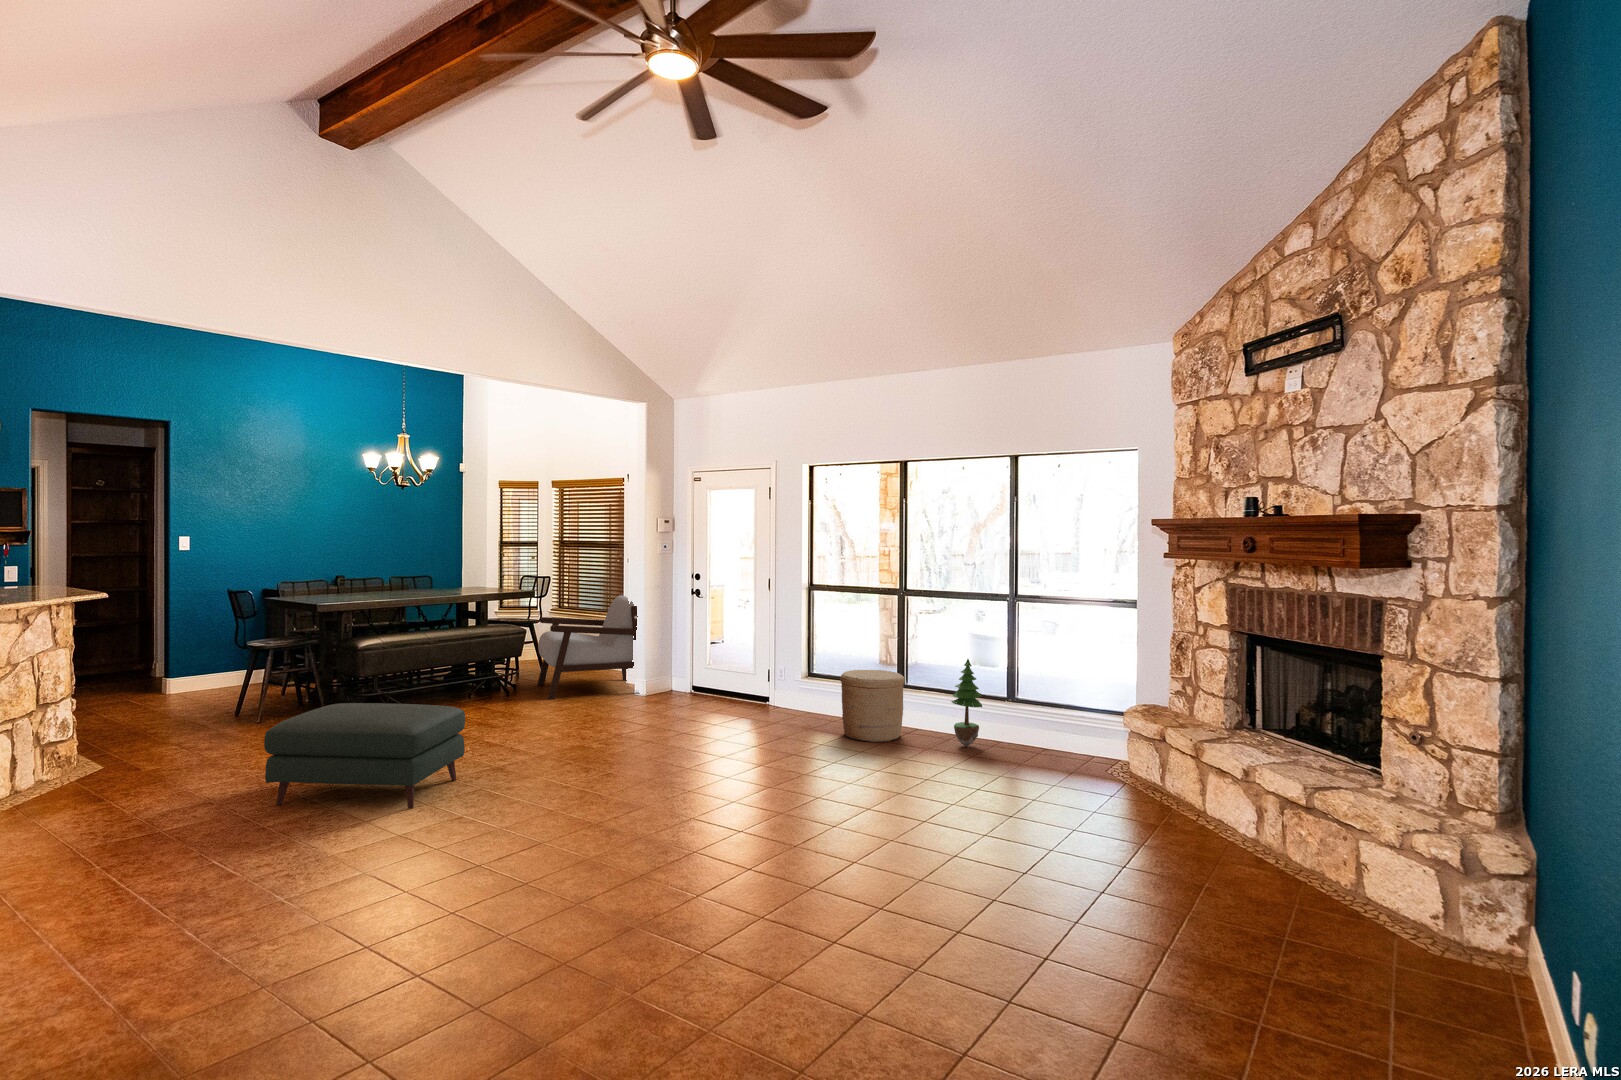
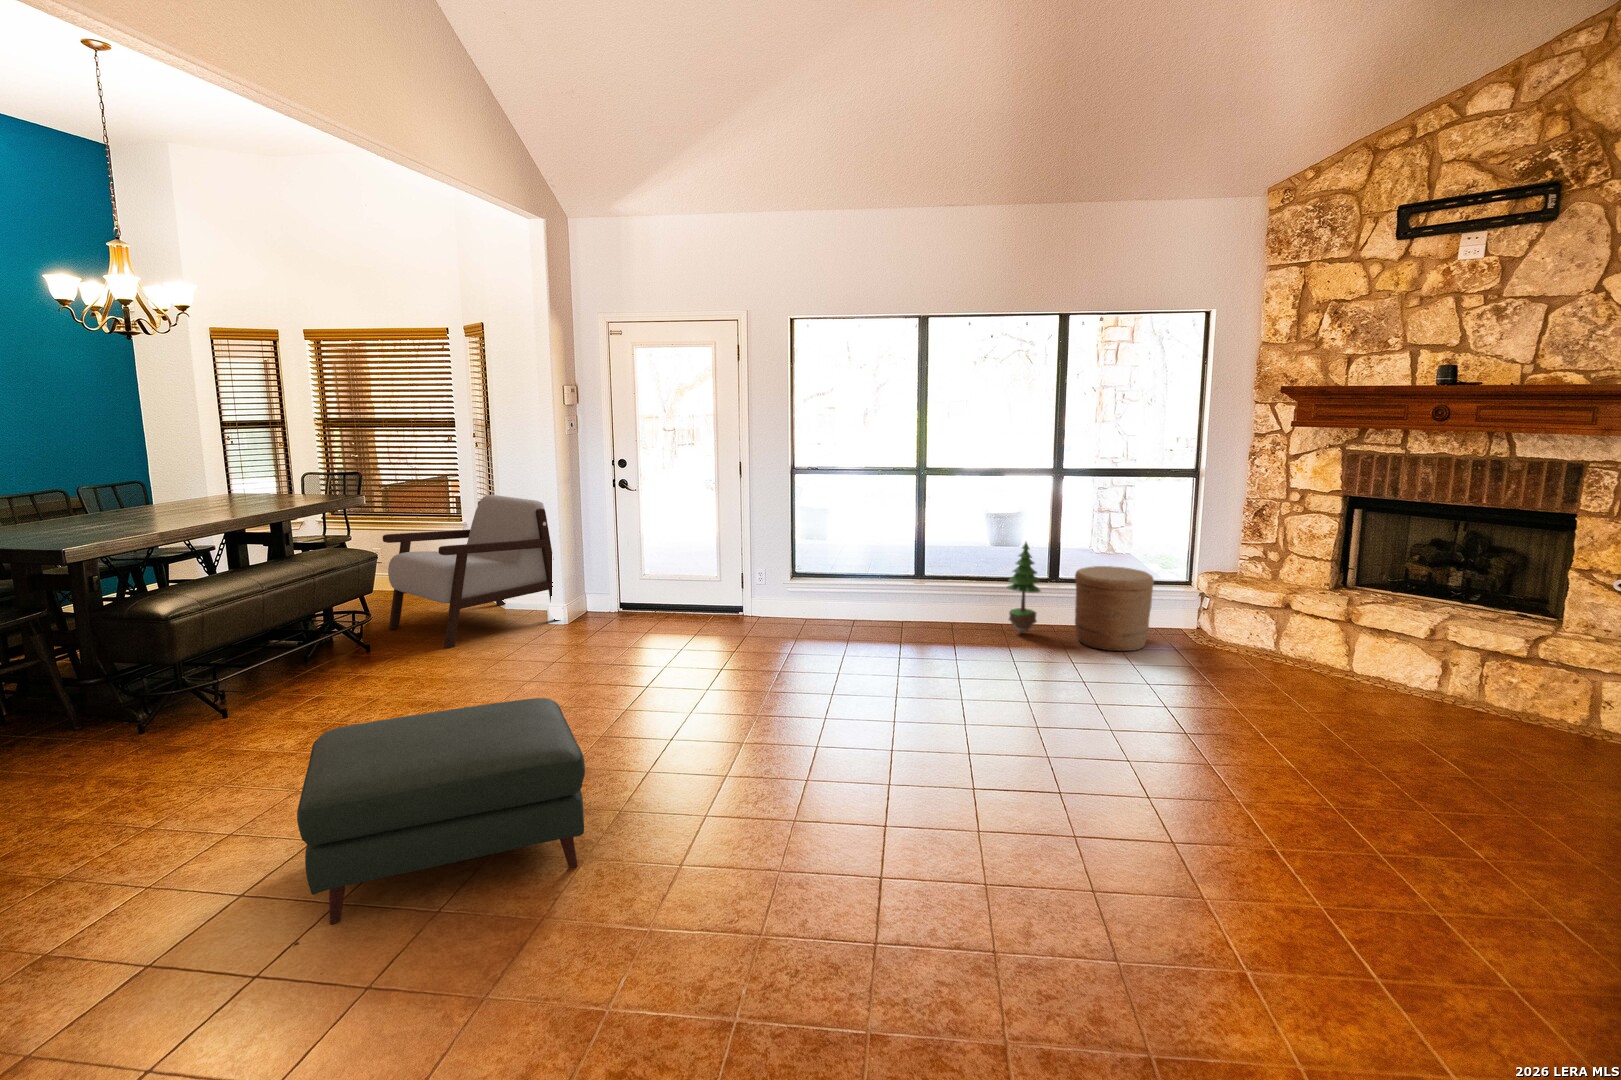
woven basket: present [840,670,905,742] -> present [1075,566,1154,651]

